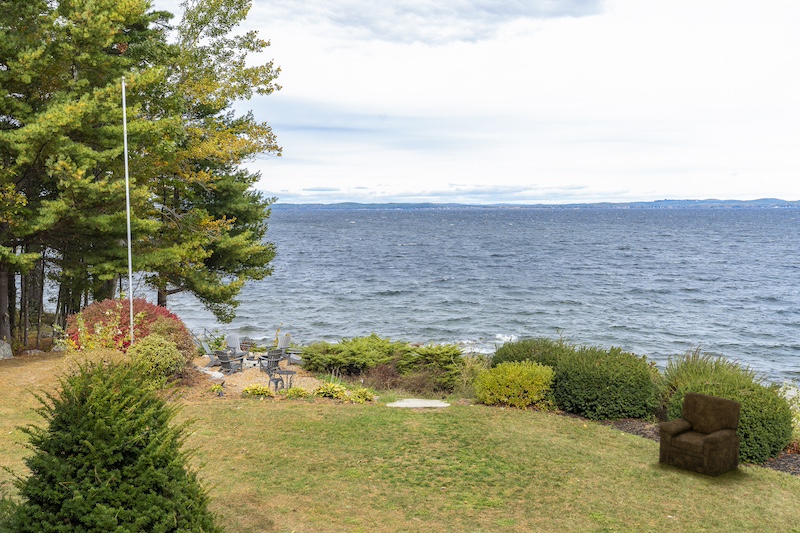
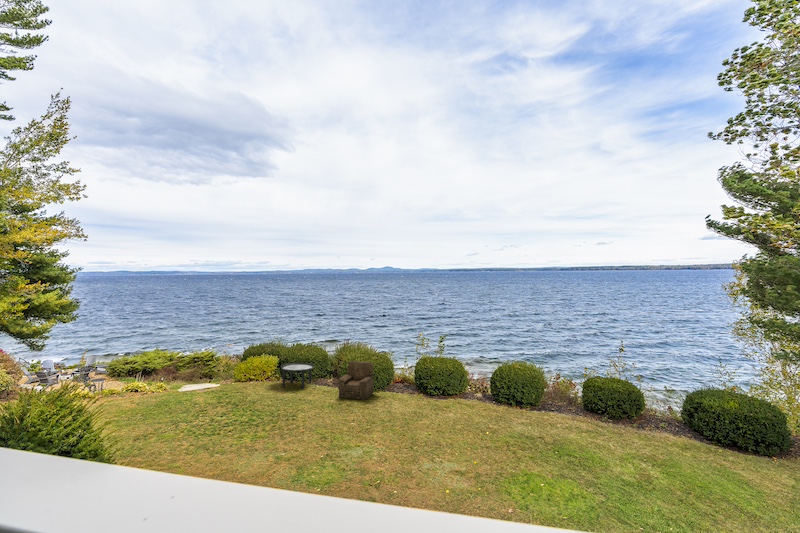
round table: none [551,382,617,434] -> present [281,363,314,389]

